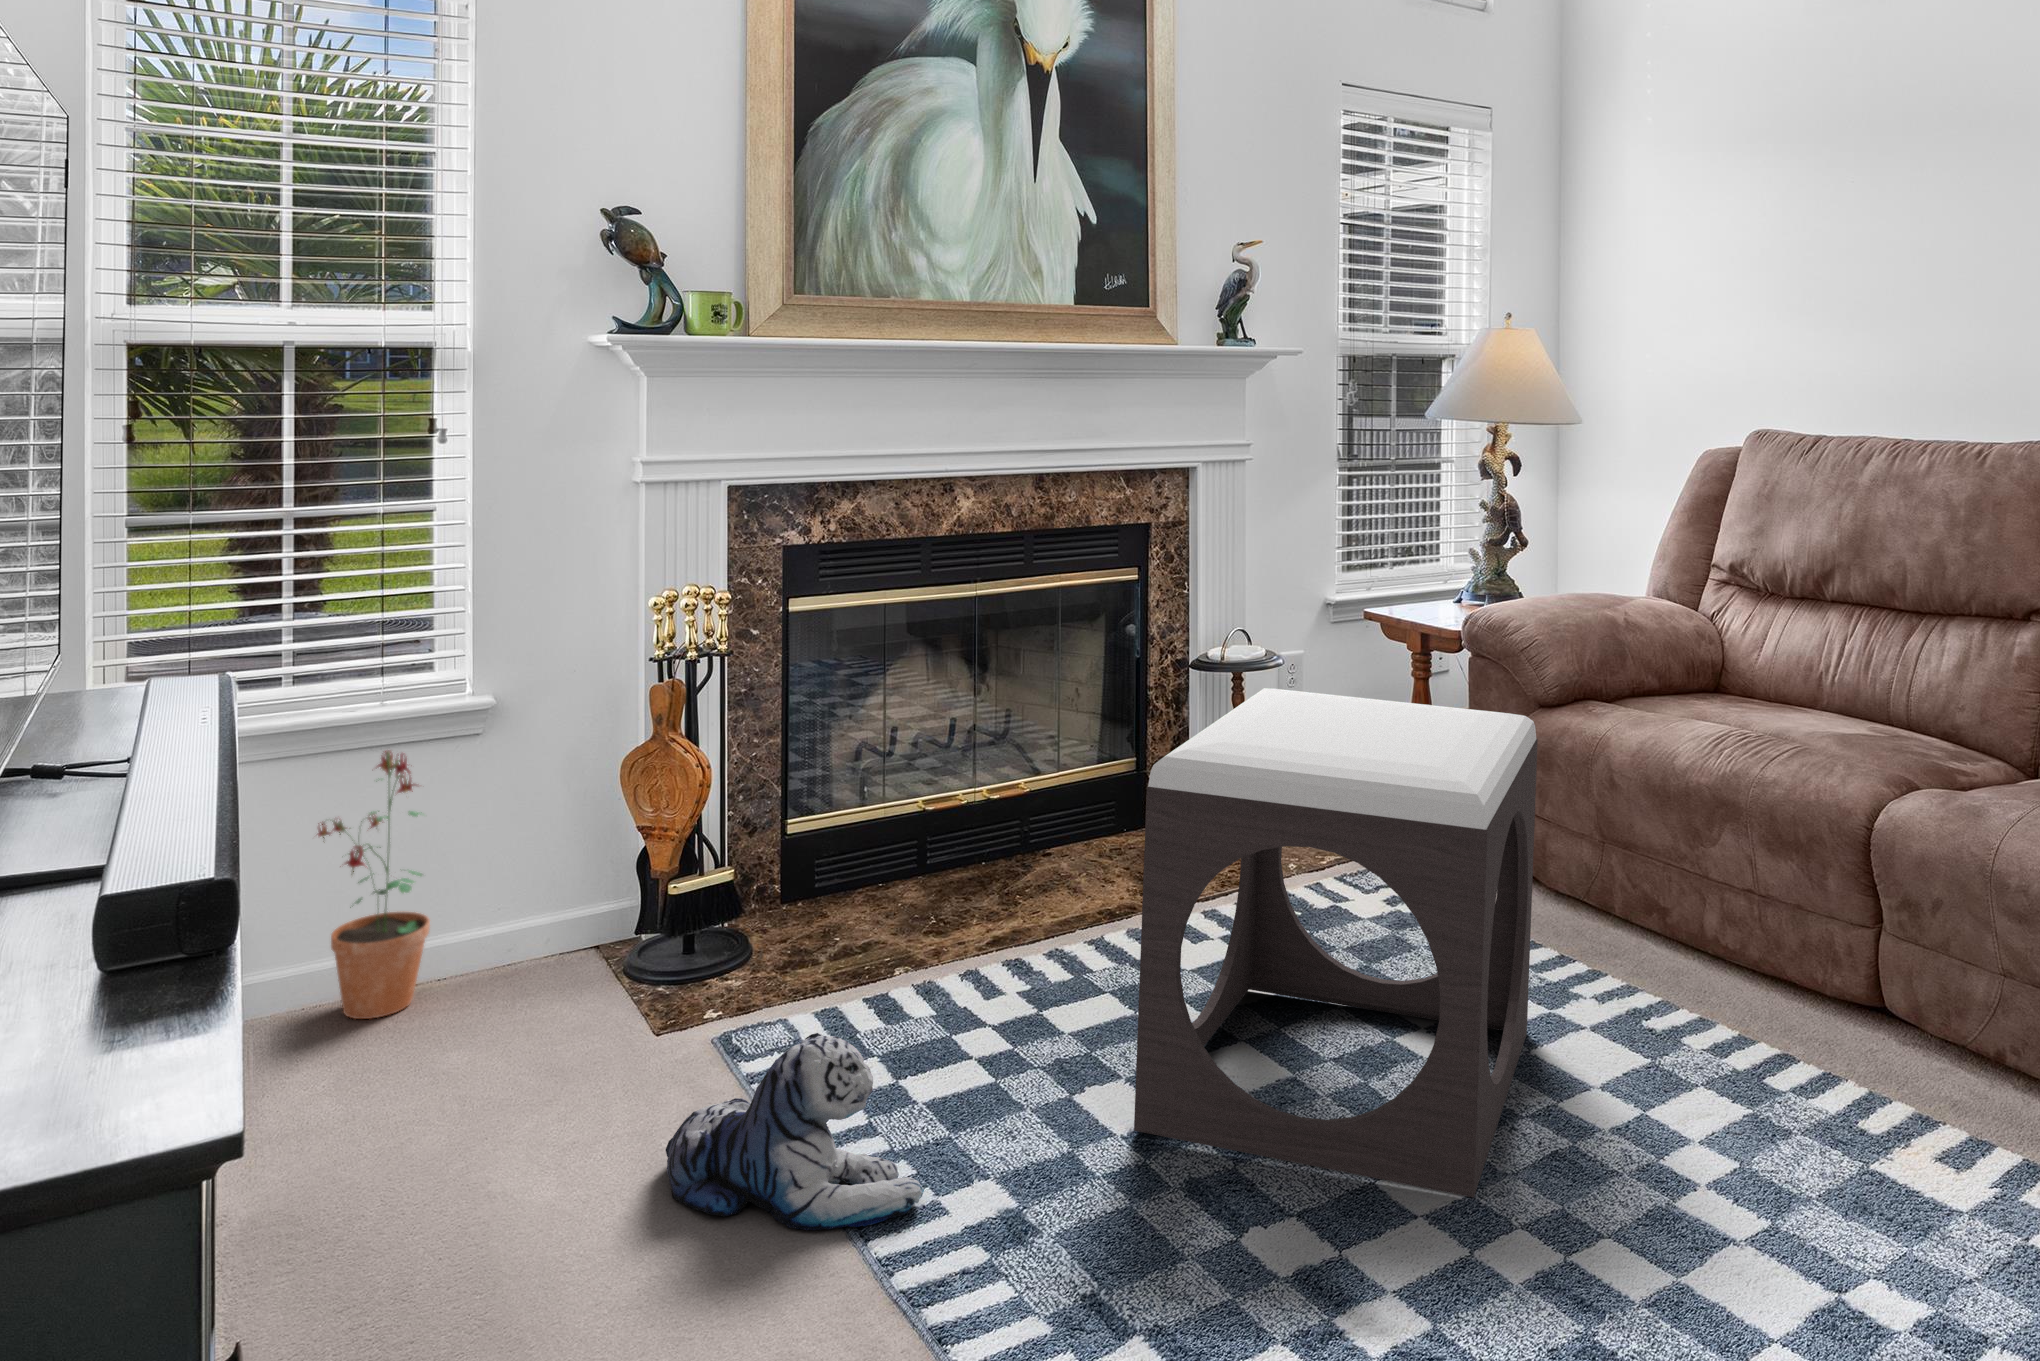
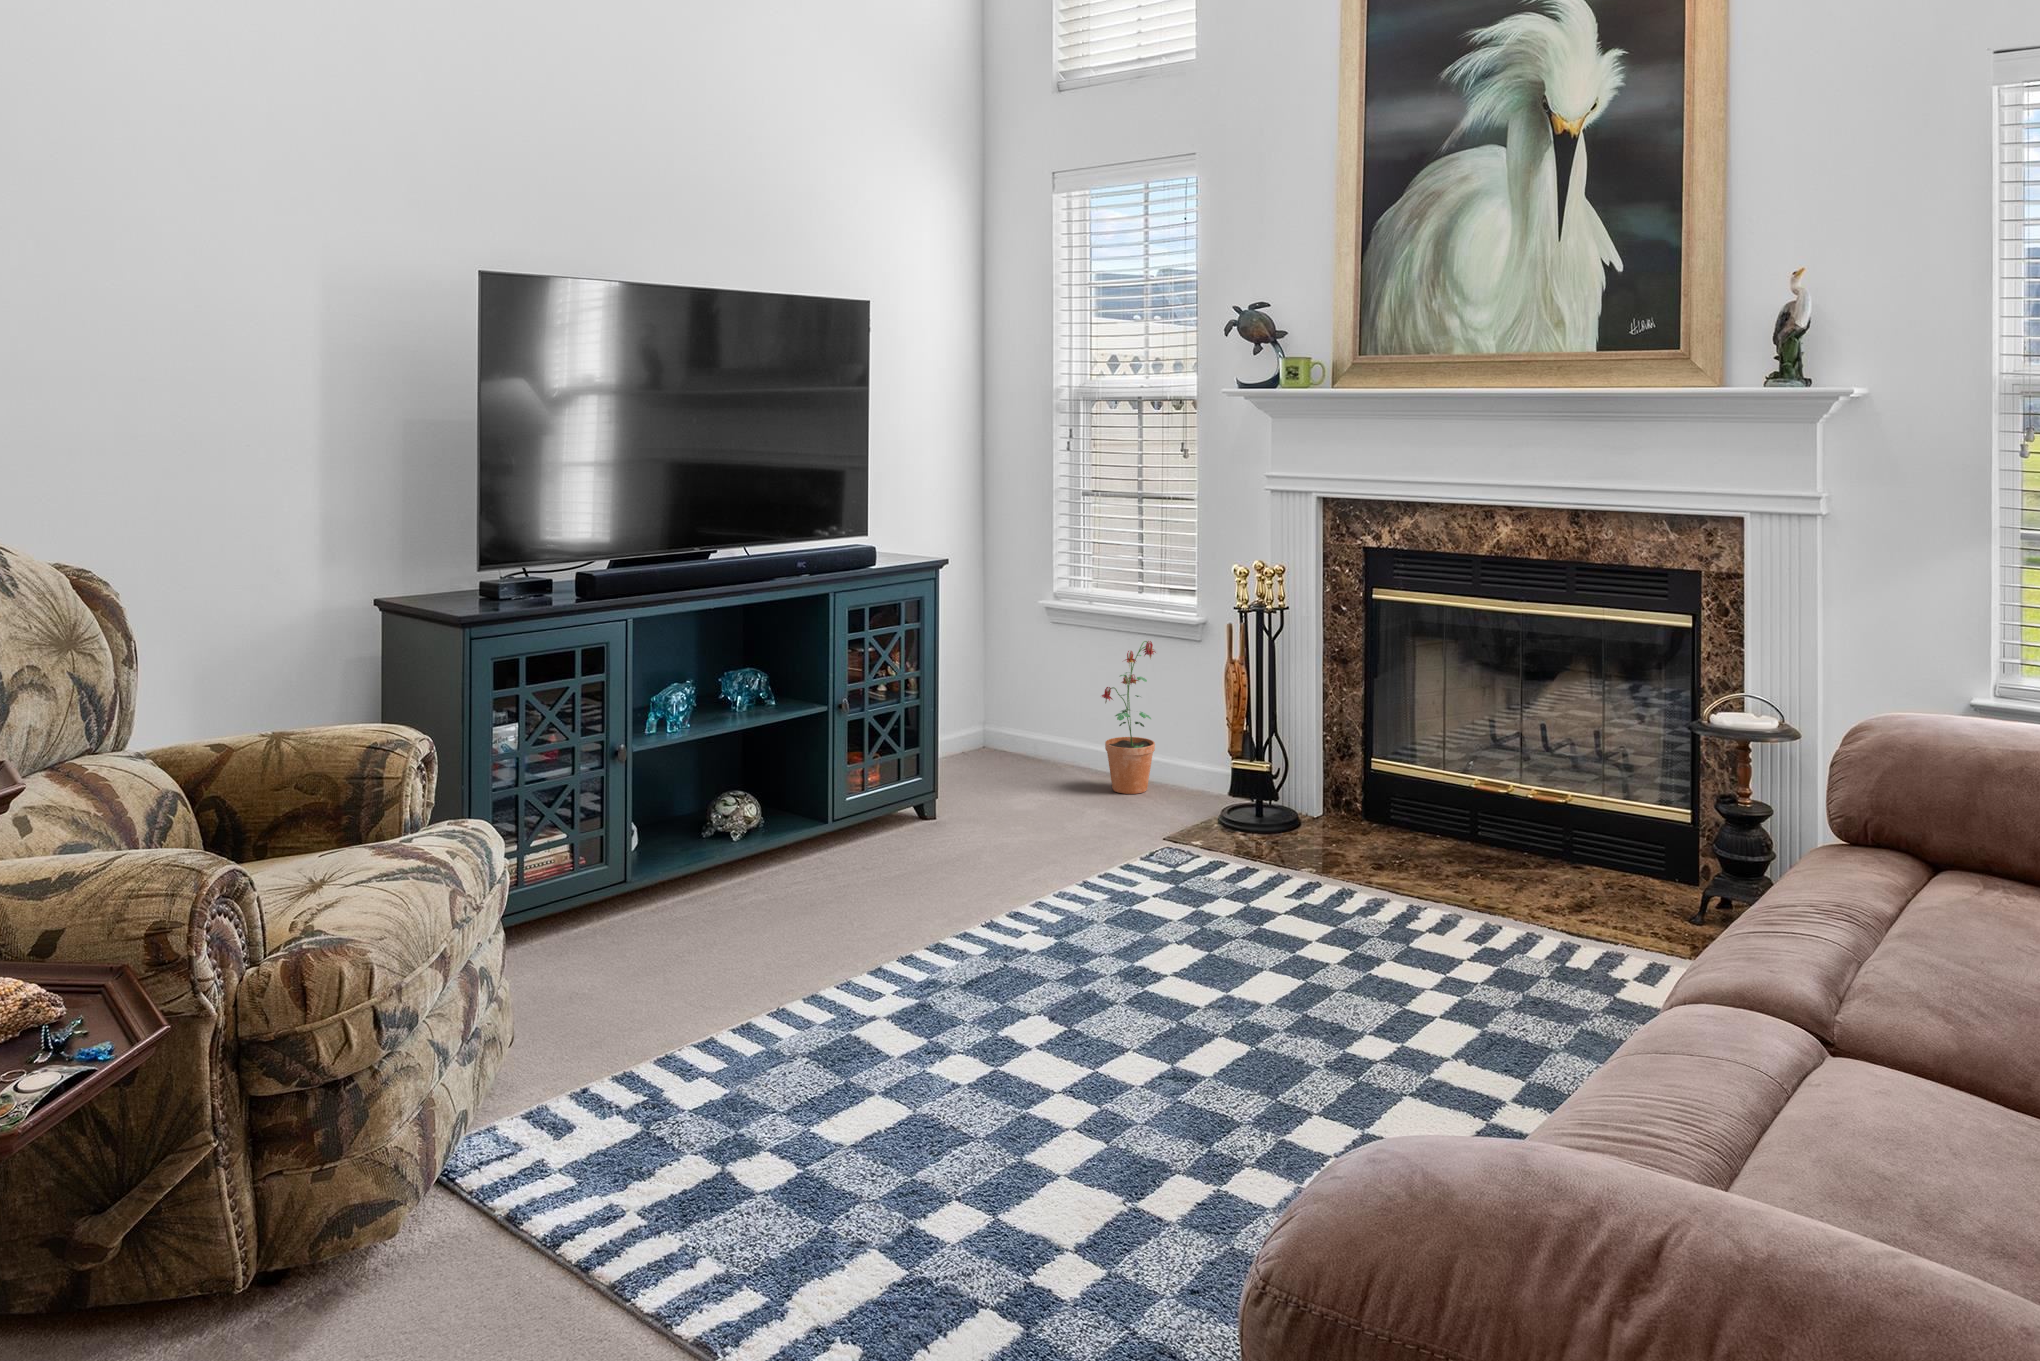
footstool: present [1134,688,1538,1198] -> none [1162,685,1479,1077]
plush toy: present [666,1033,924,1230] -> none [992,811,1083,927]

